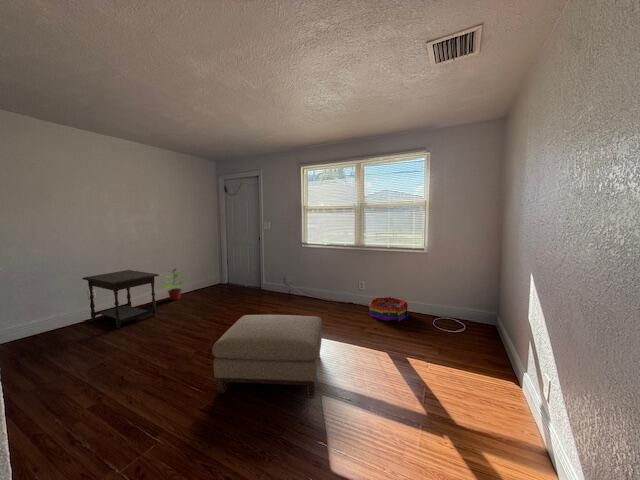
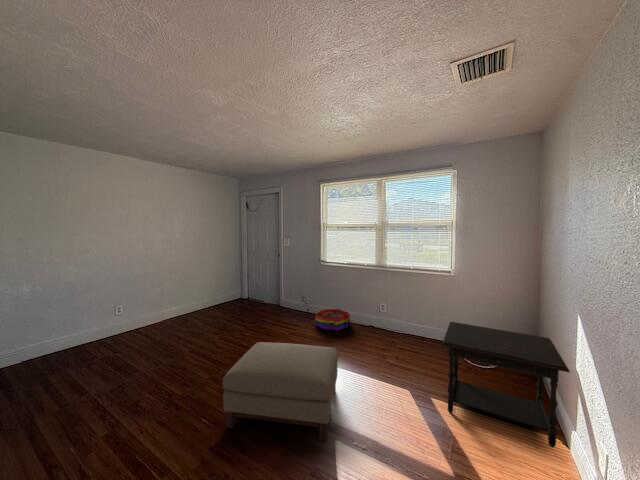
potted plant: present [162,269,186,300] -> none [181,285,208,317]
side table: present [82,270,159,328] -> present [442,322,570,448]
storage bin: present [370,297,408,322] -> present [315,309,350,331]

